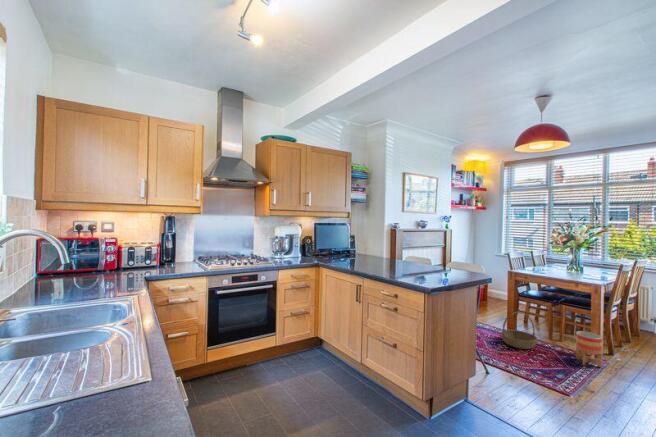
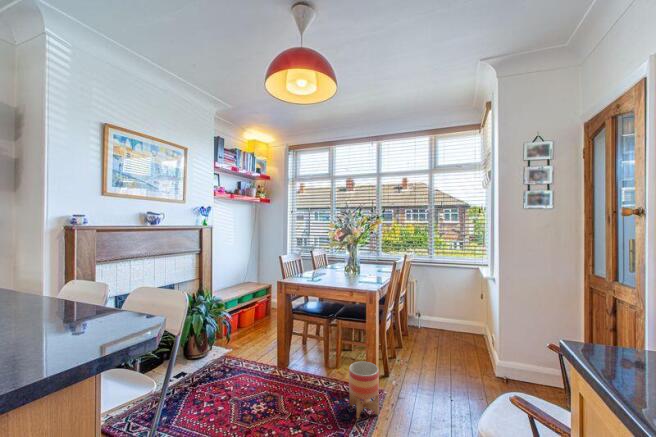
basket: present [501,312,538,349] -> none [255,346,305,409]

